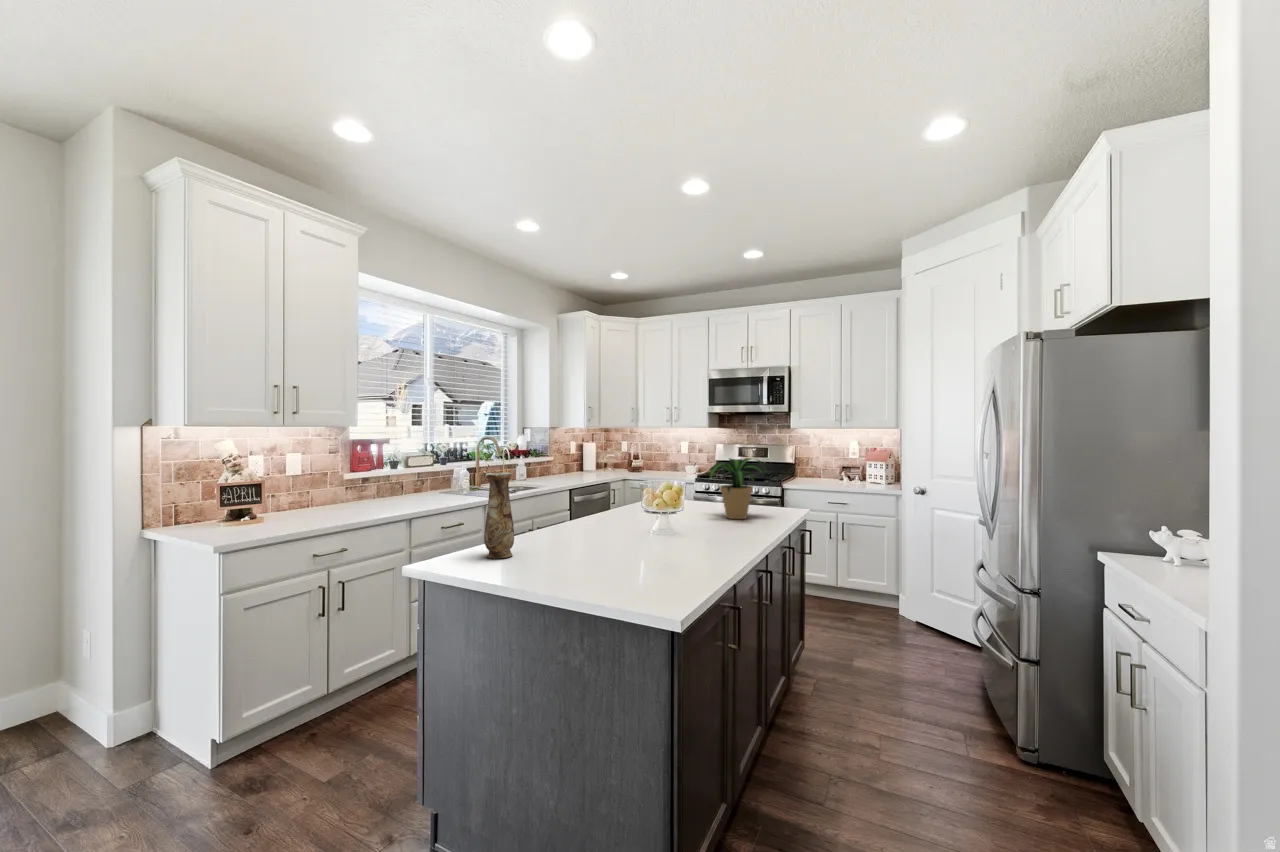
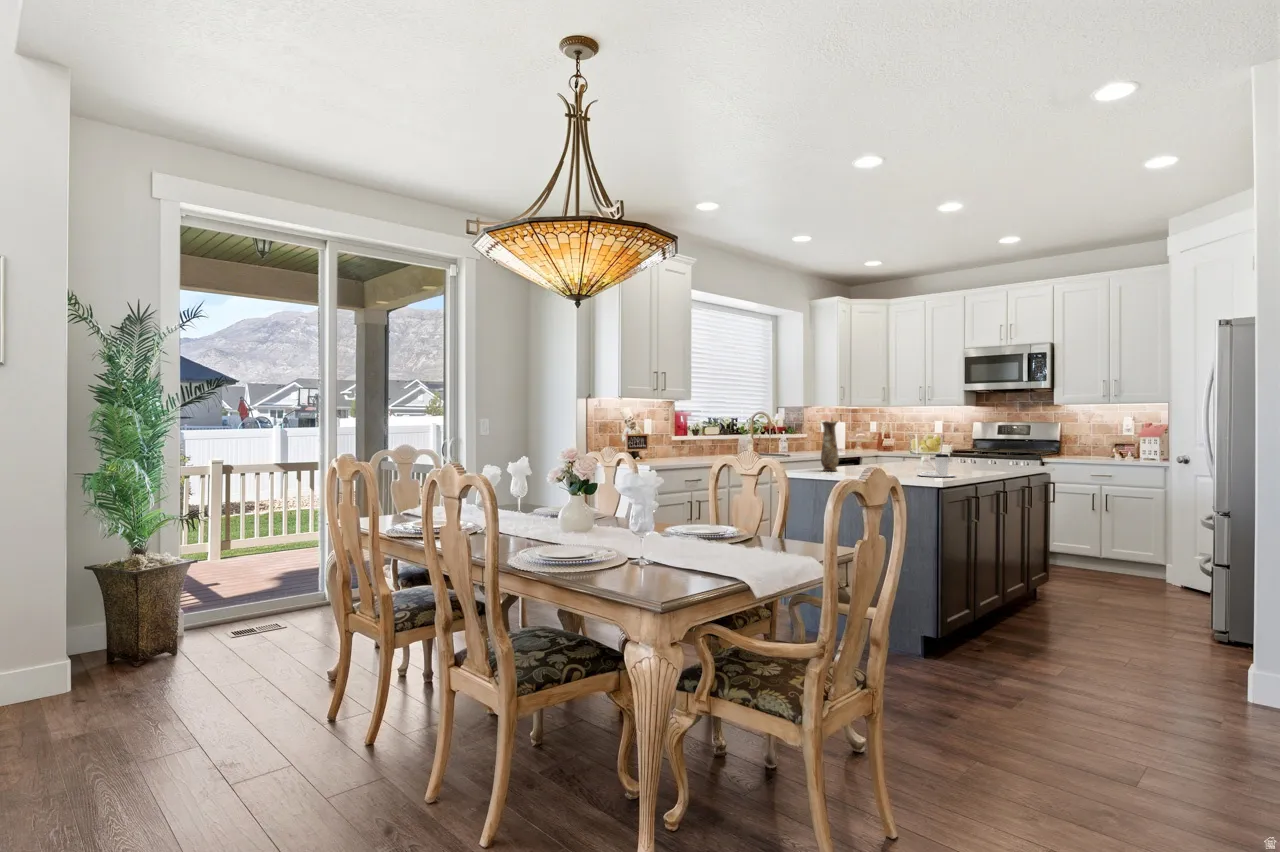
potted plant: present [708,458,766,519] -> none [963,421,1015,467]
coffee cup: none [629,537,693,585] -> present [917,454,956,477]

